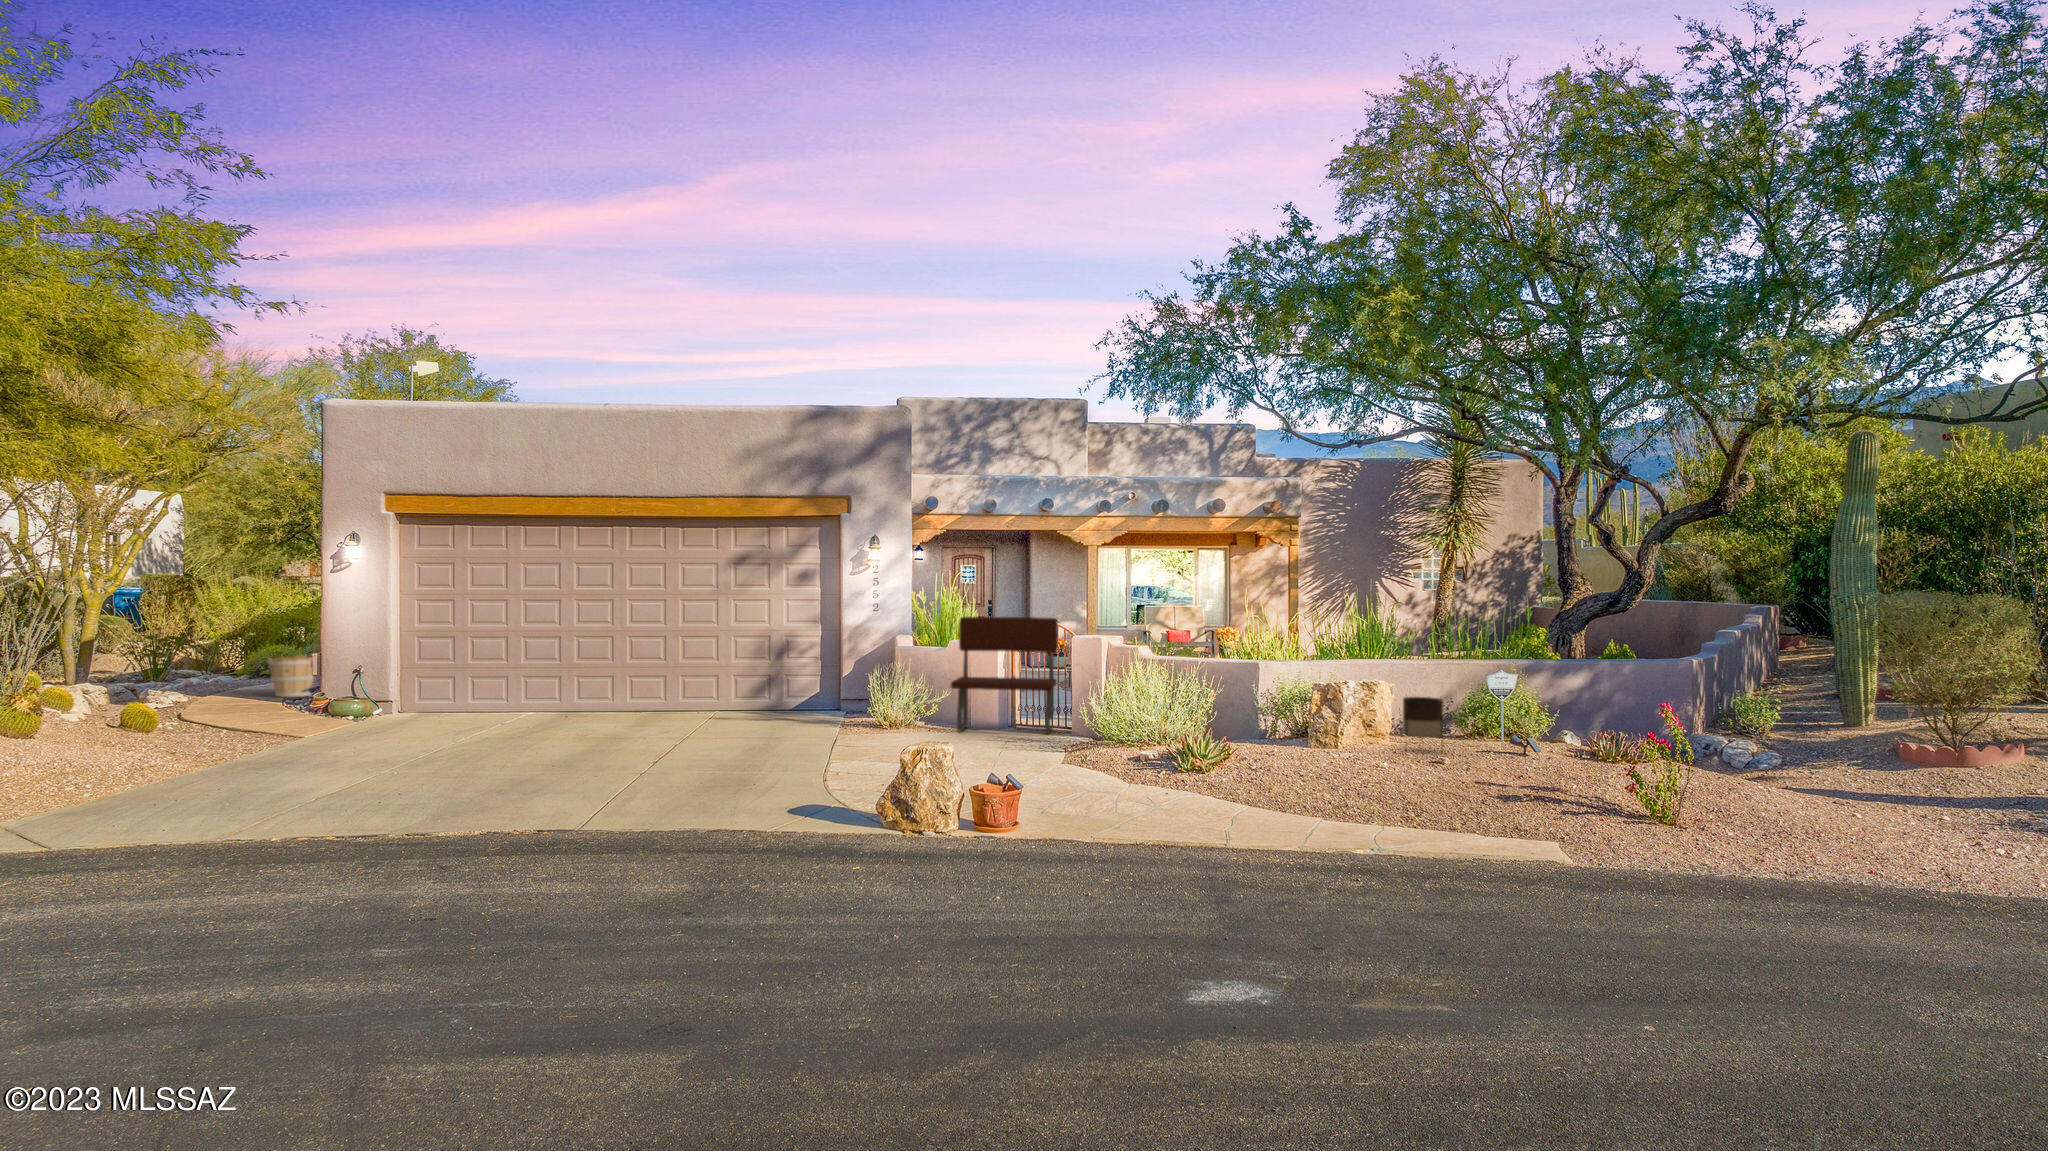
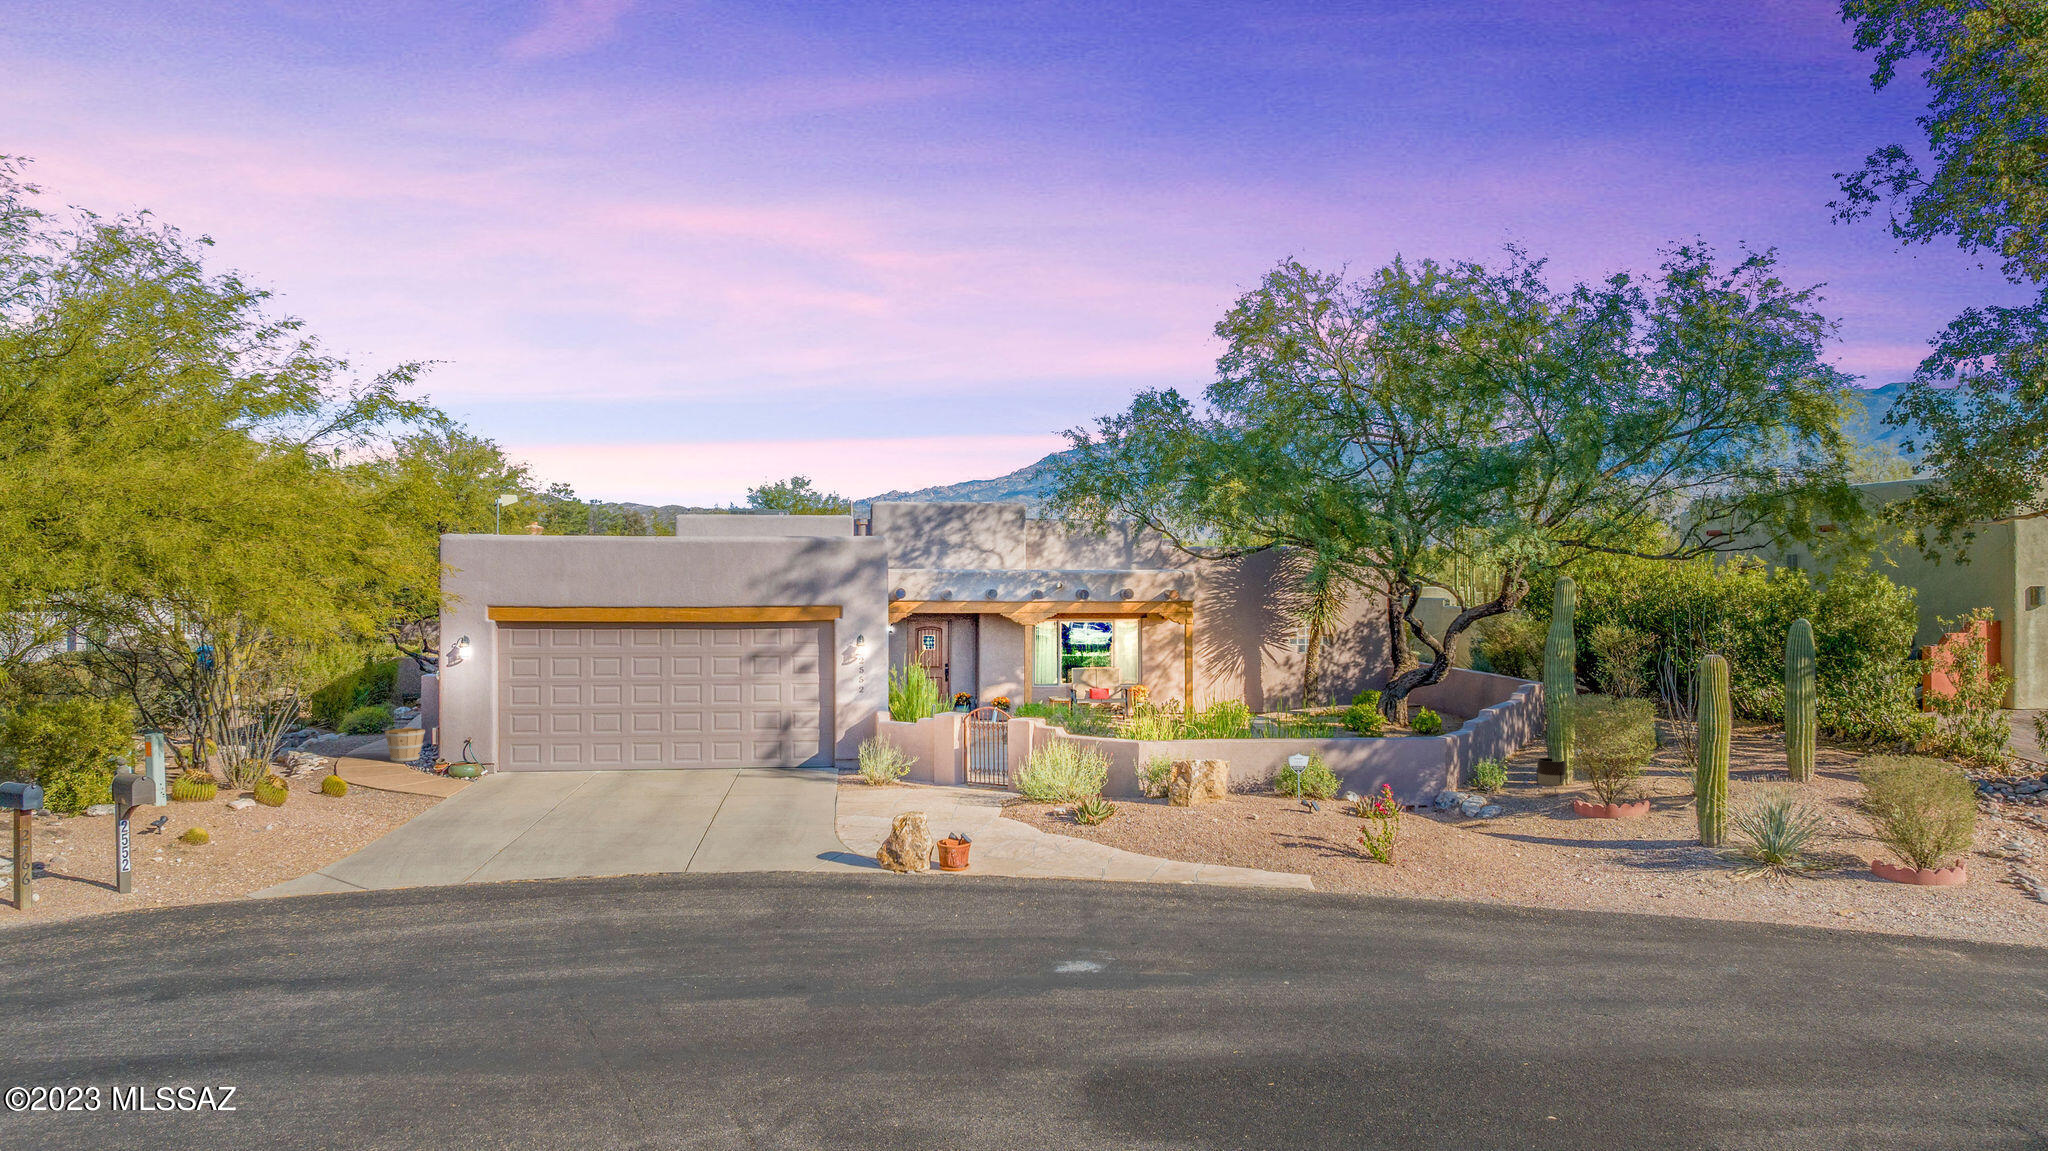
bench: present [951,617,1058,734] -> none [920,705,998,792]
planter: present [1402,697,1443,738] -> present [1537,758,1565,793]

